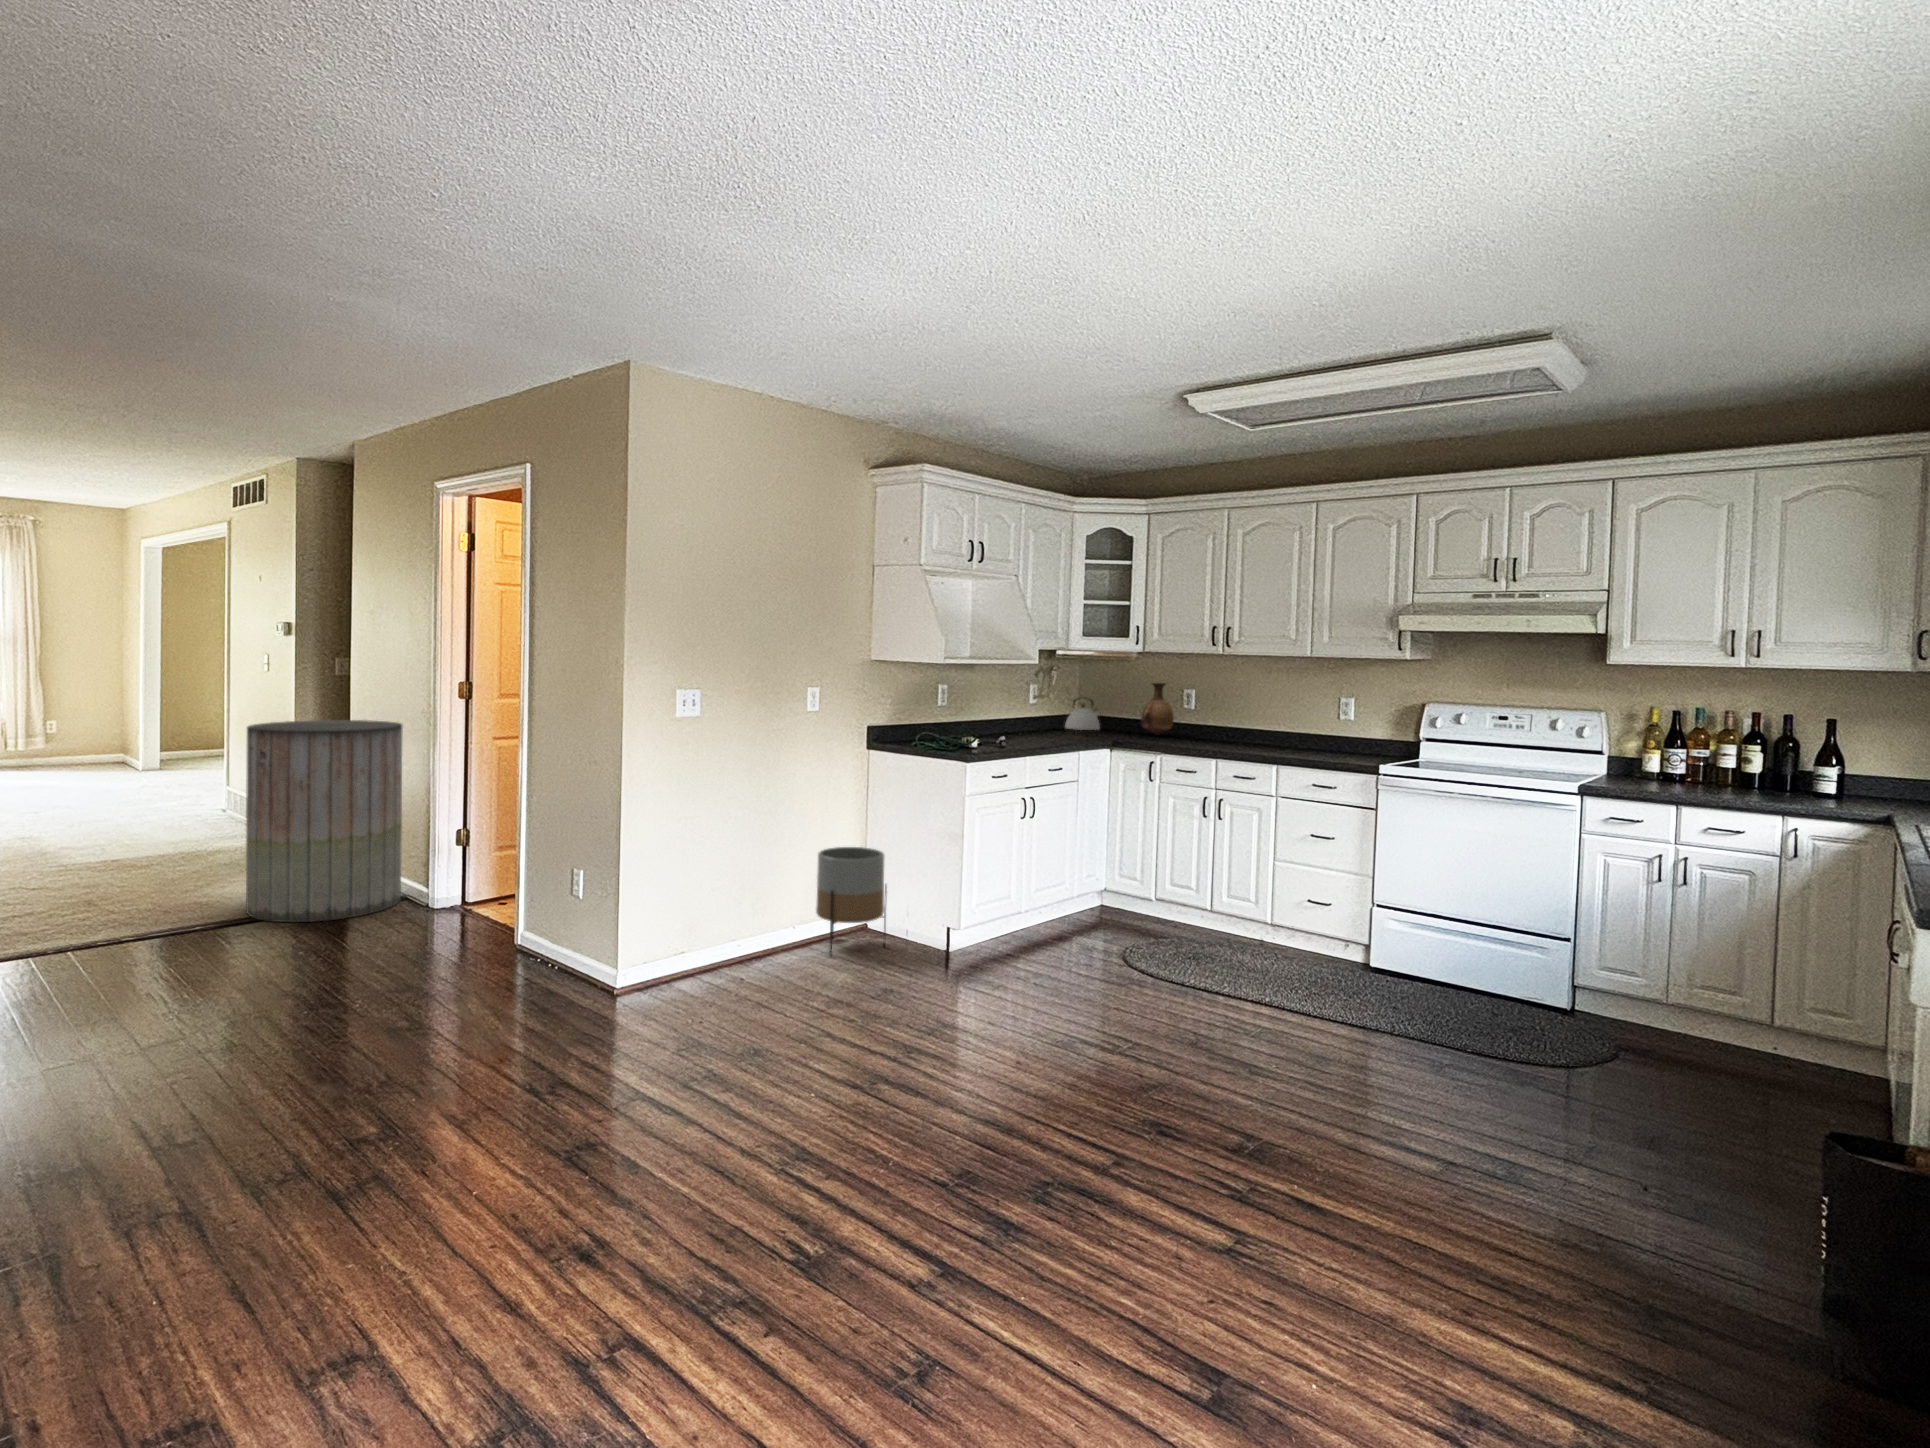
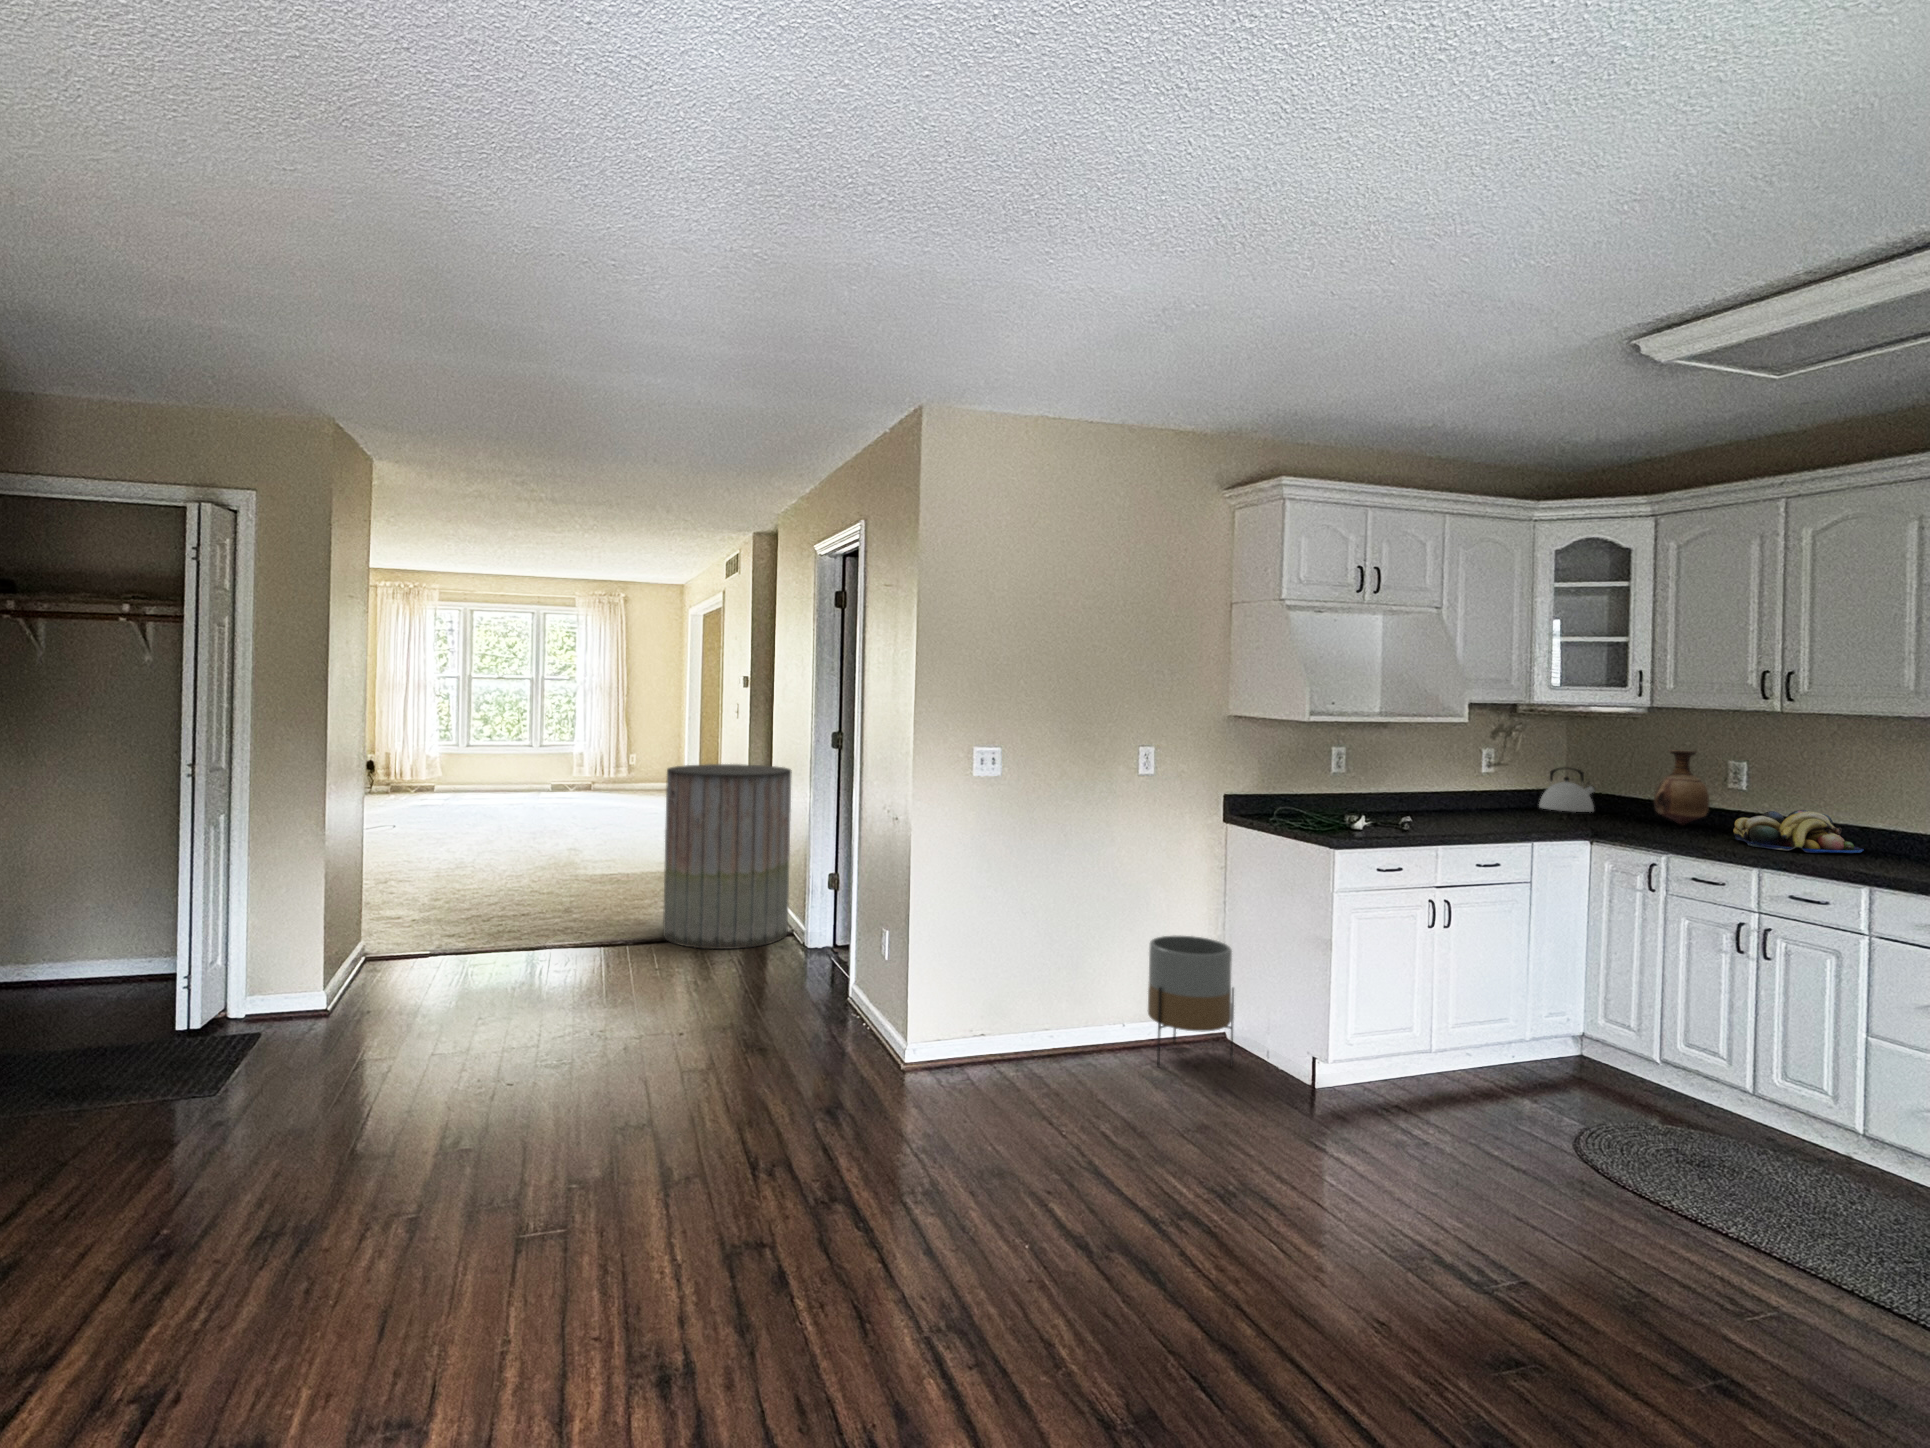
fruit bowl: none [1194,721,1263,748] -> present [1733,810,1864,853]

